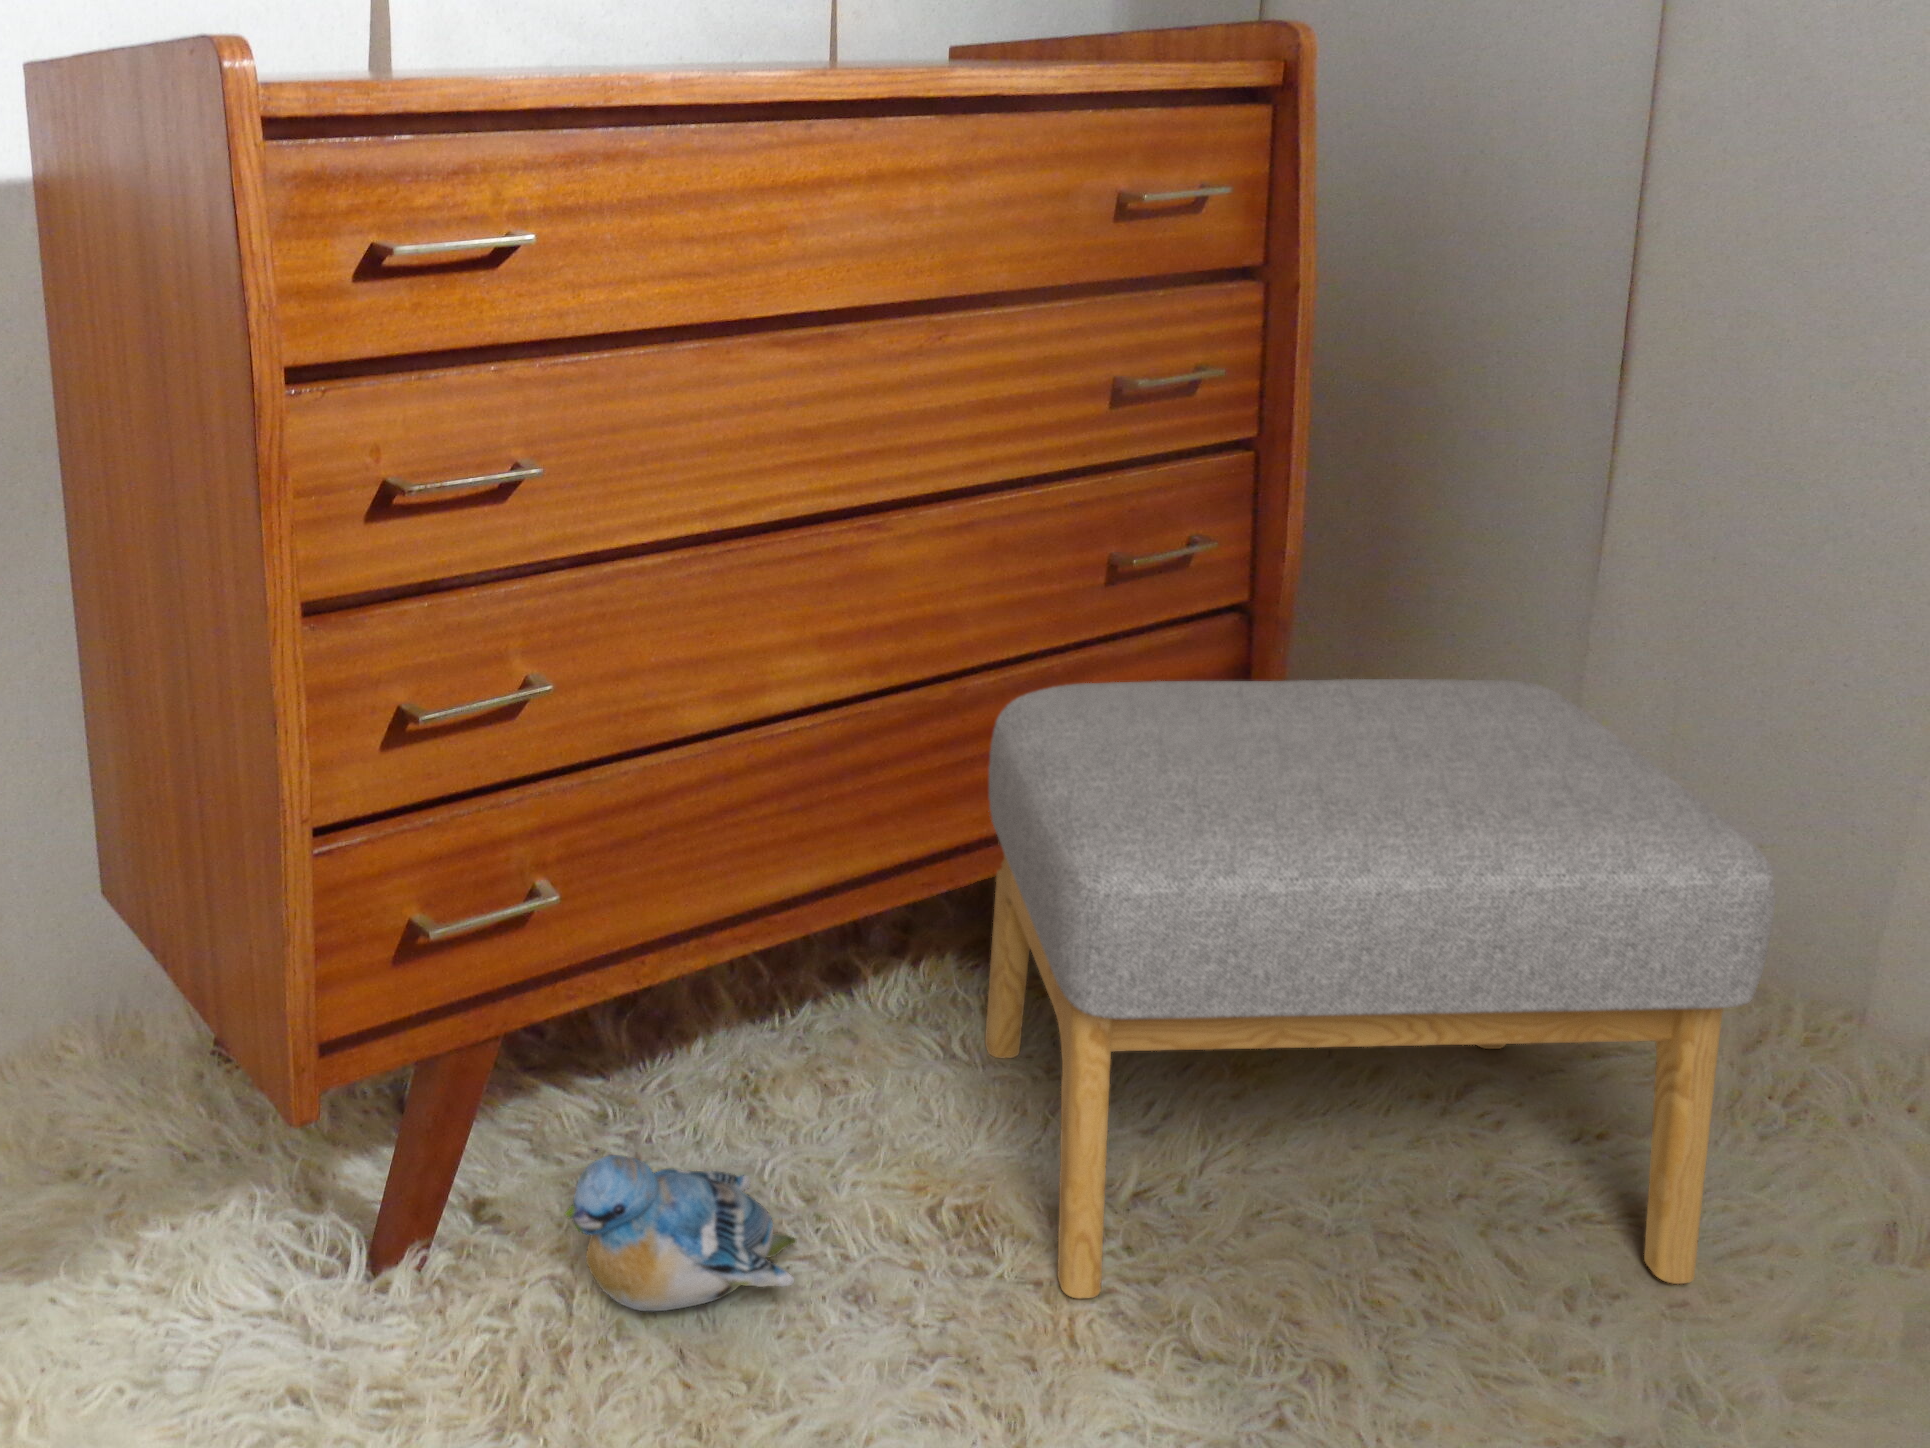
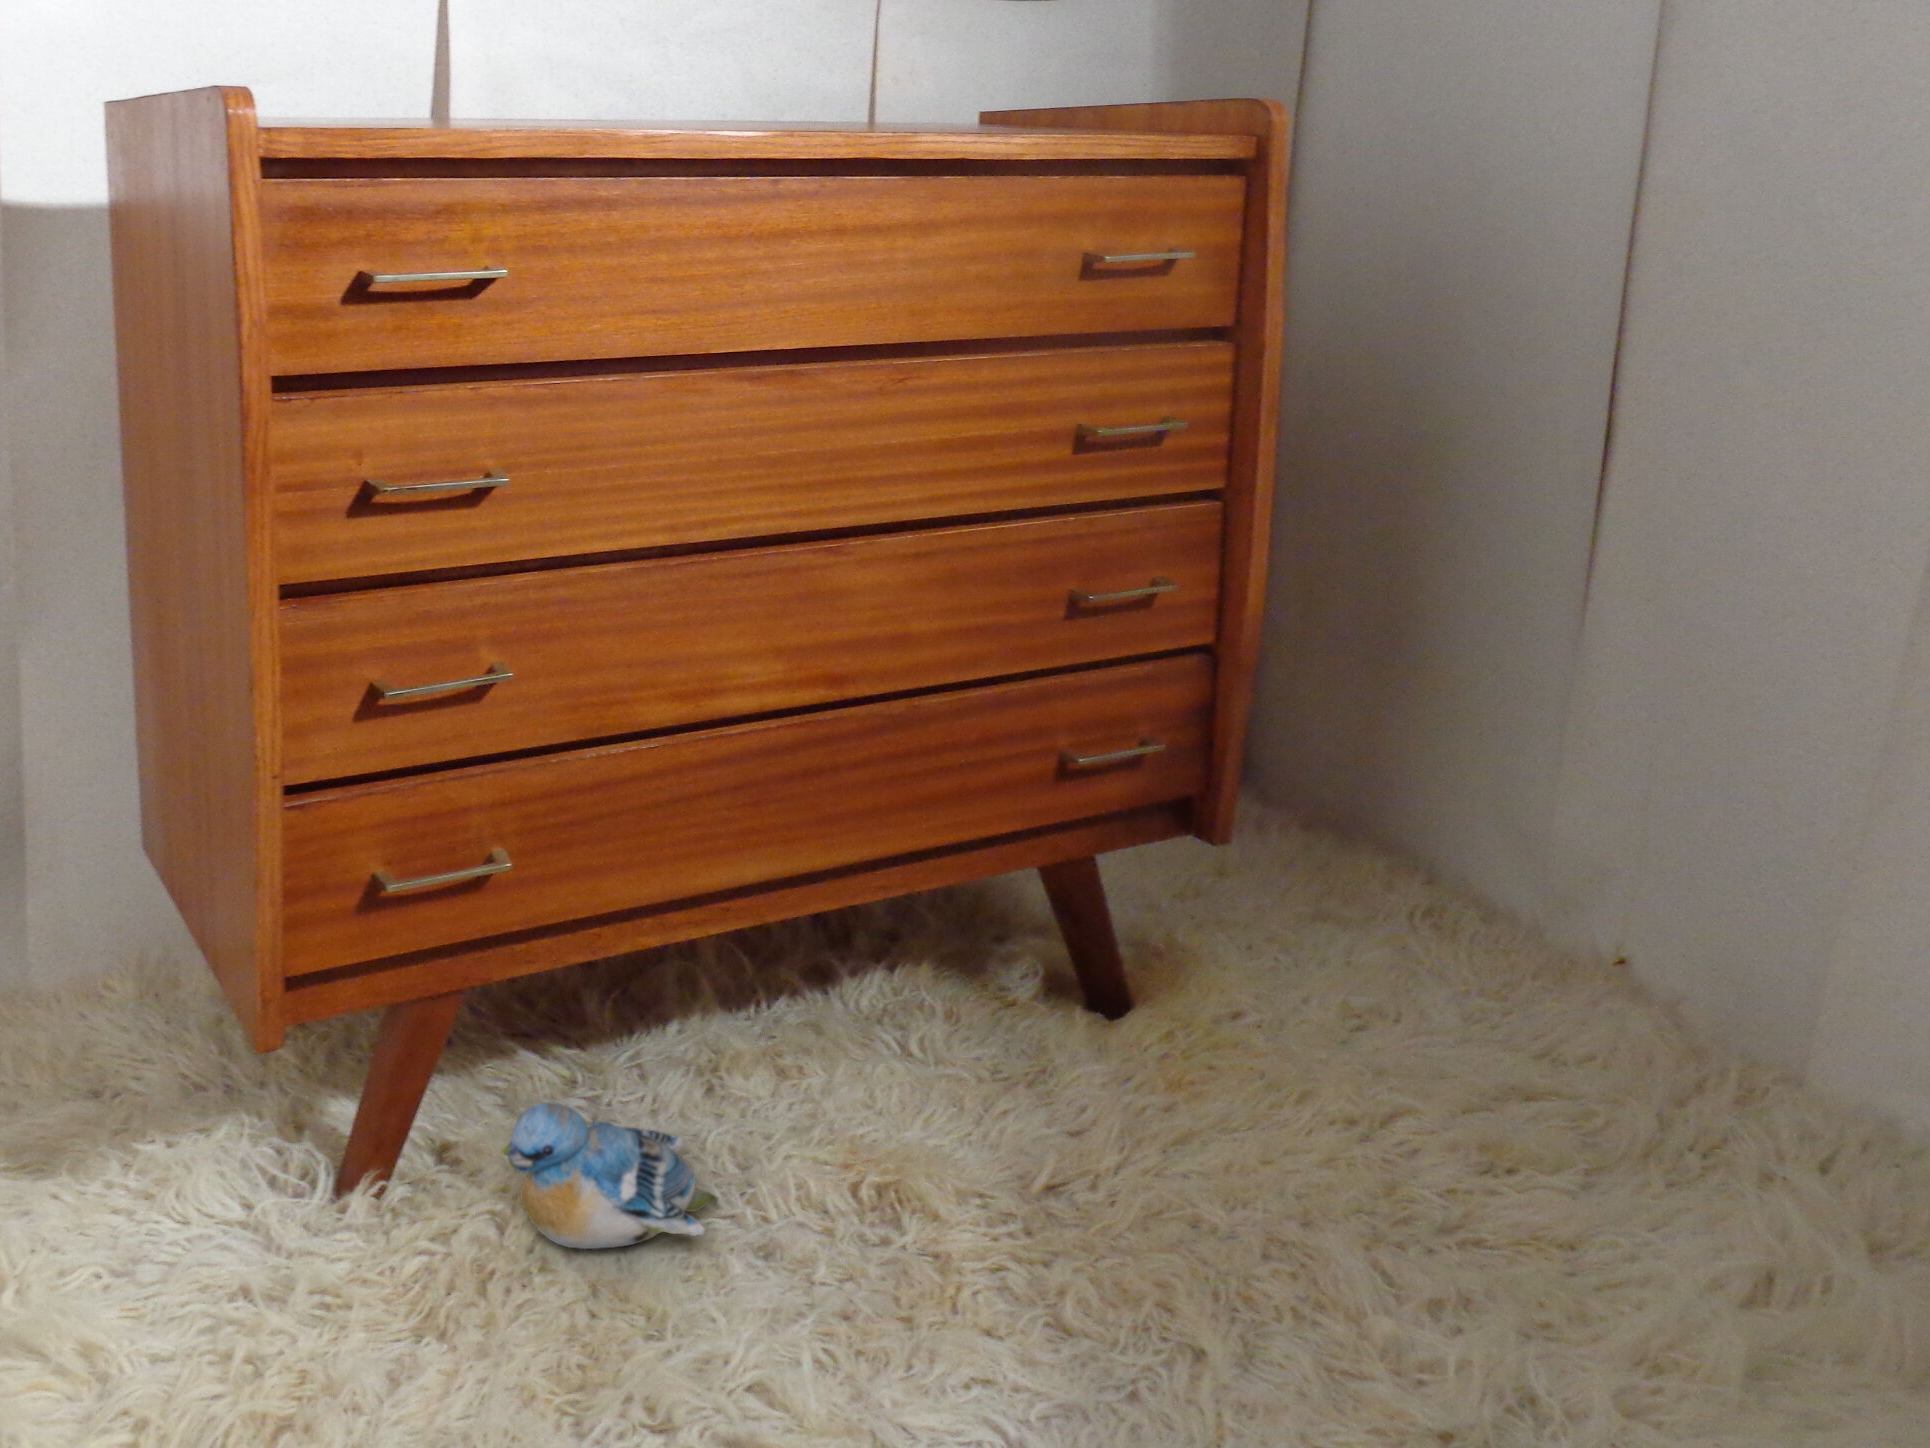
footstool: present [985,679,1776,1299] -> none [939,709,1646,1315]

